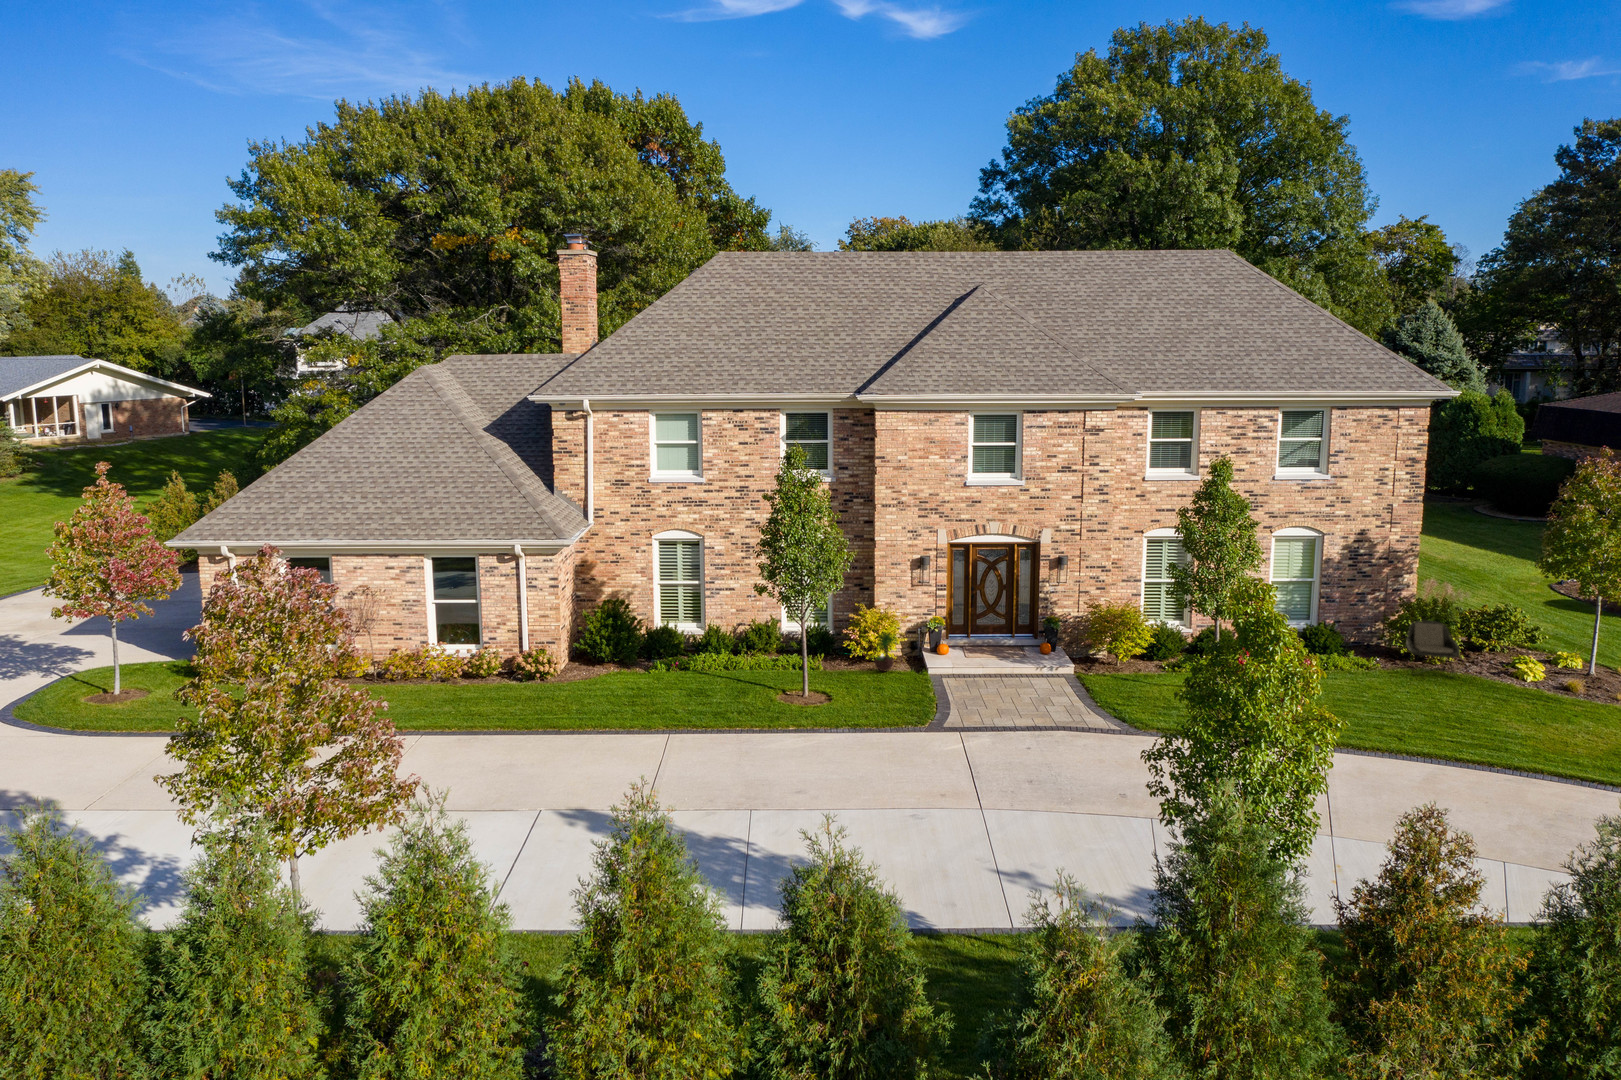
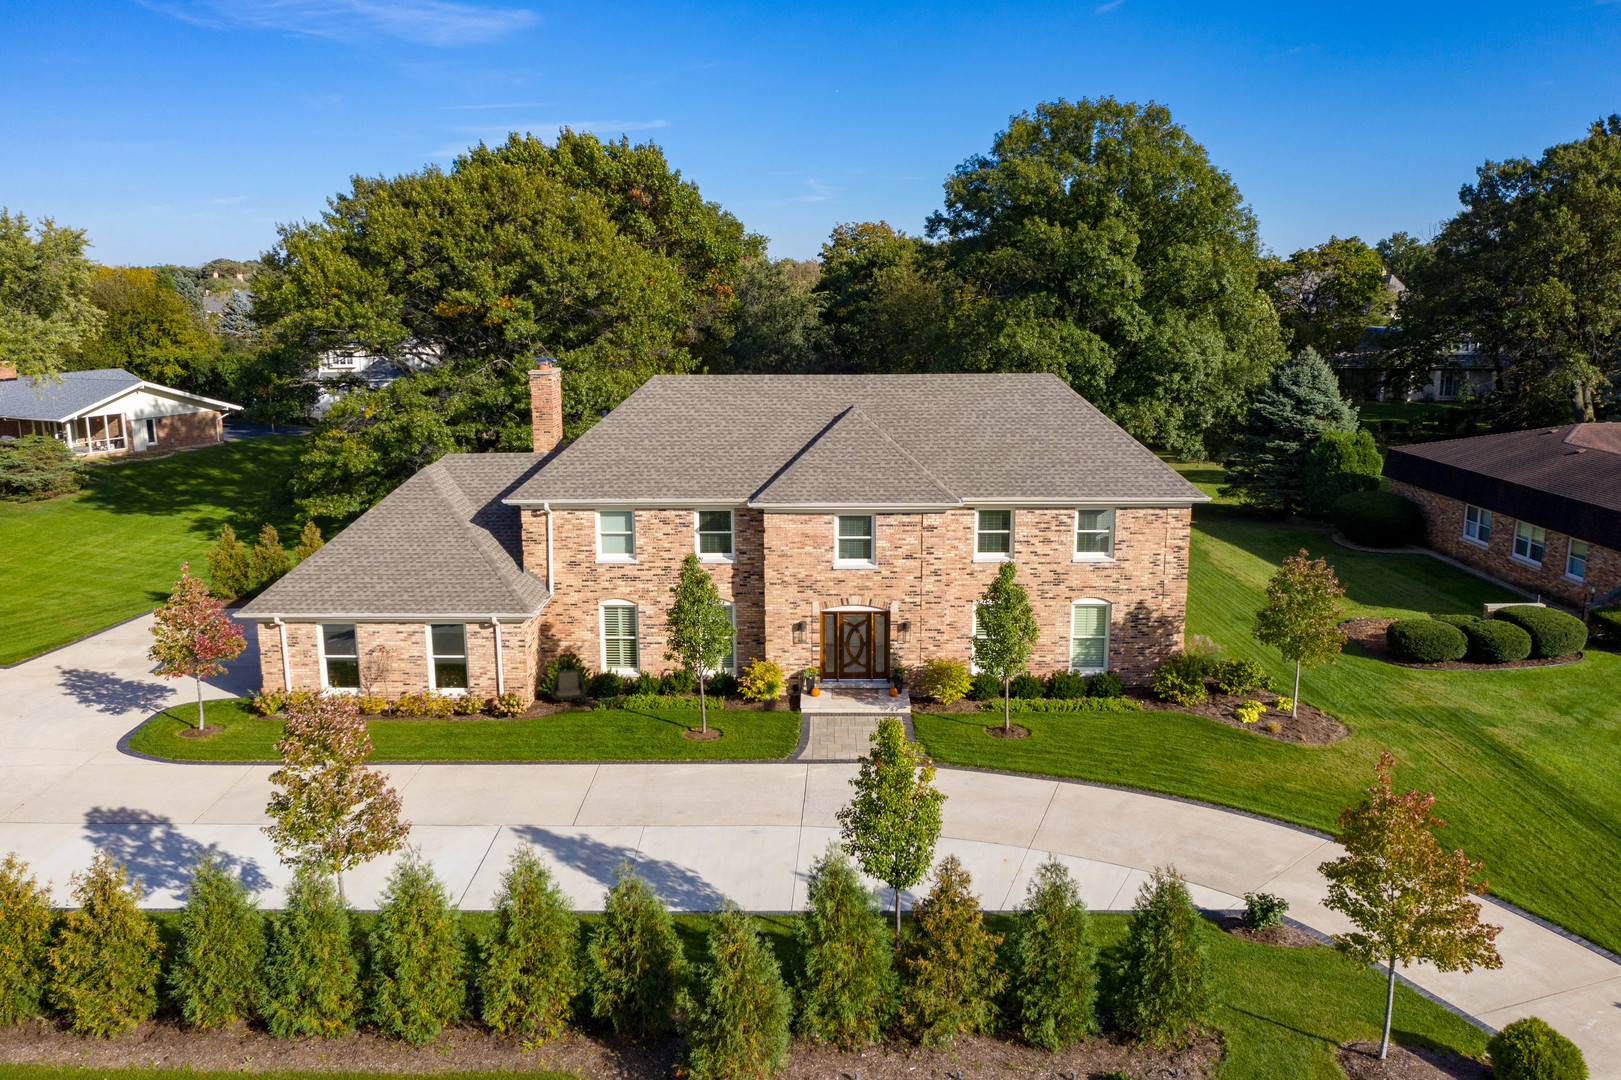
lounge chair: present [1405,620,1460,677] -> present [551,670,585,708]

